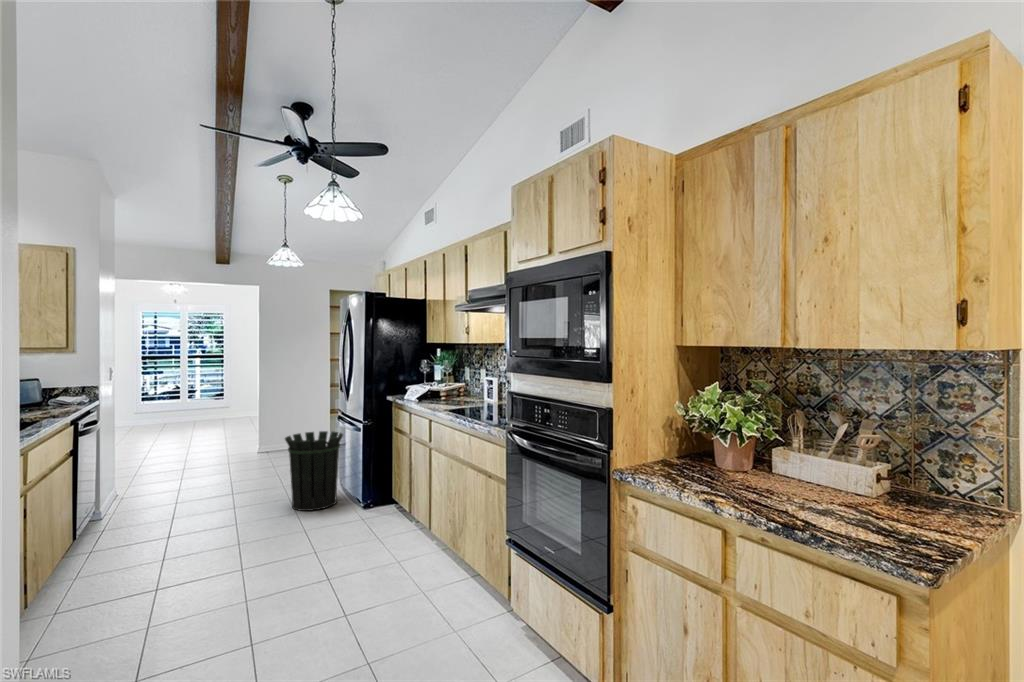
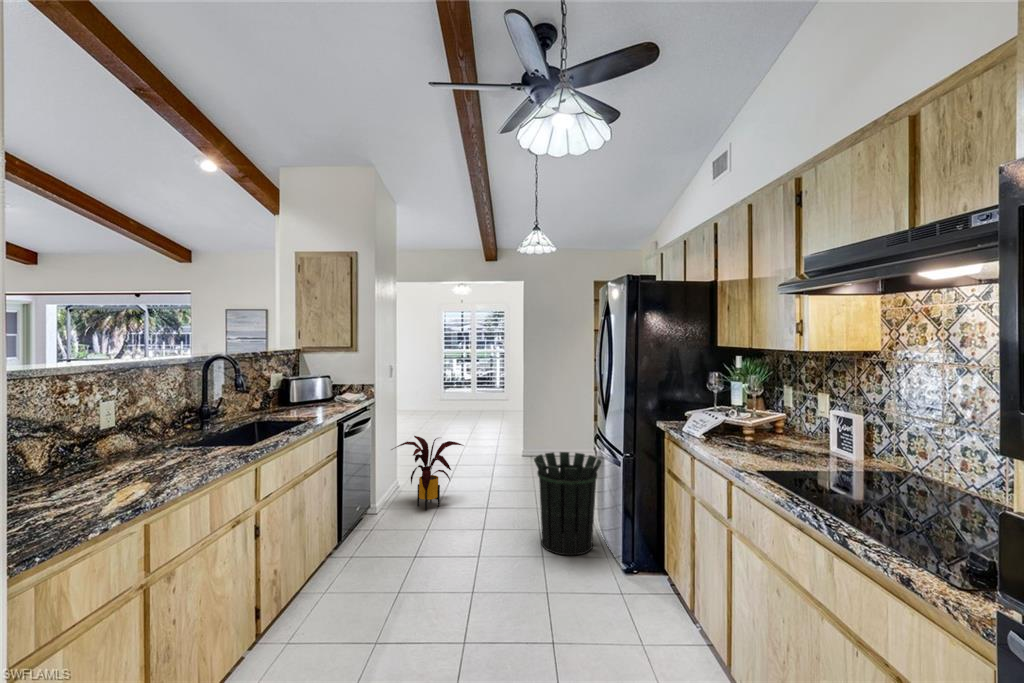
house plant: none [111,436,201,509] -> present [391,436,464,510]

